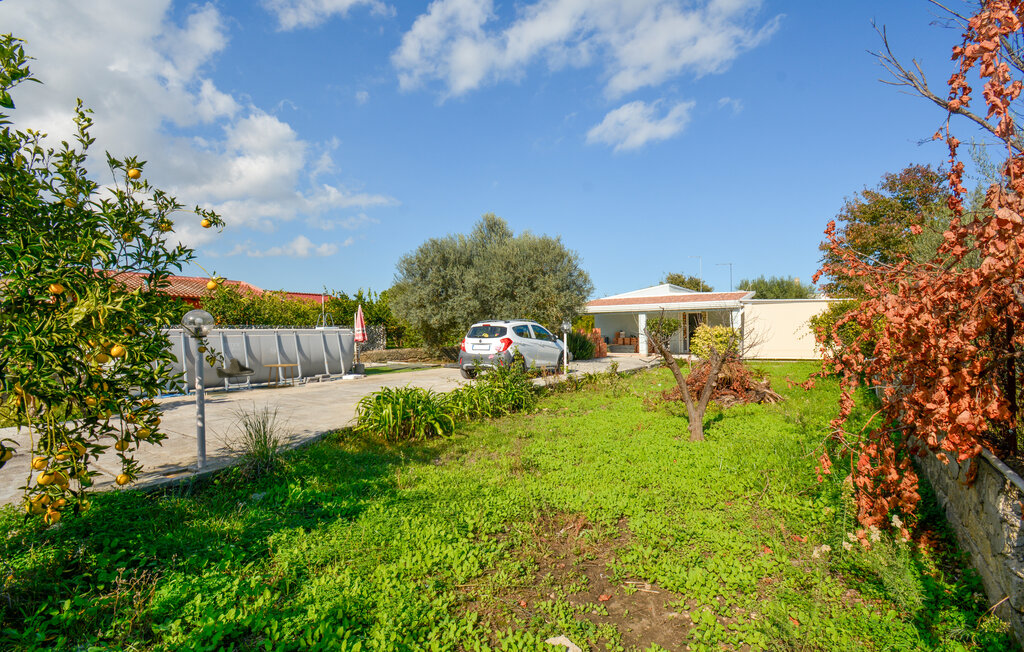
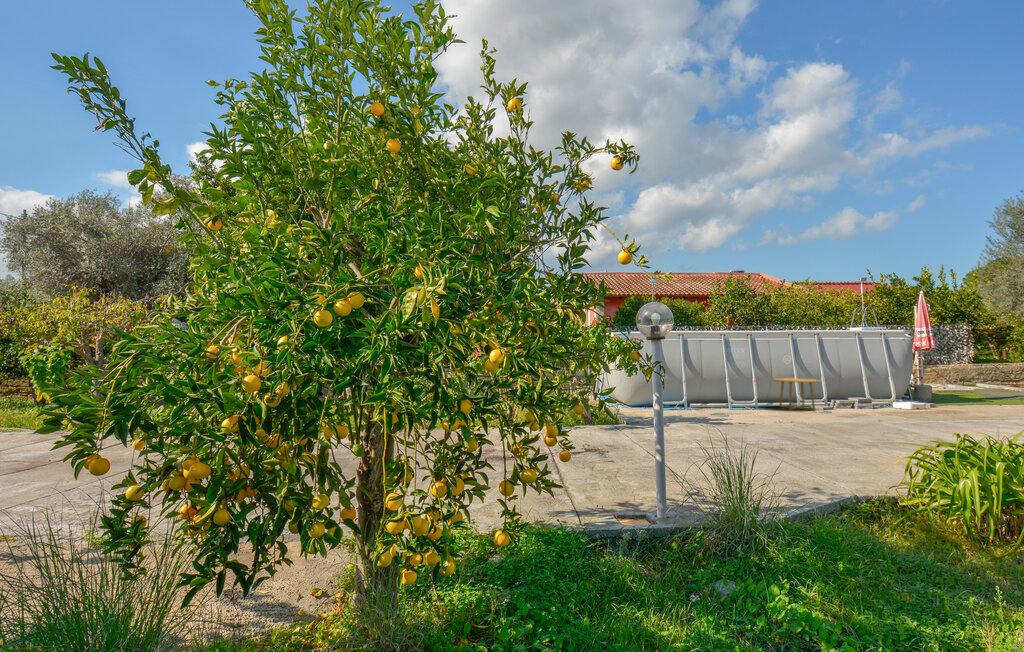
lounge chair: present [214,358,255,393] -> none [715,366,762,411]

